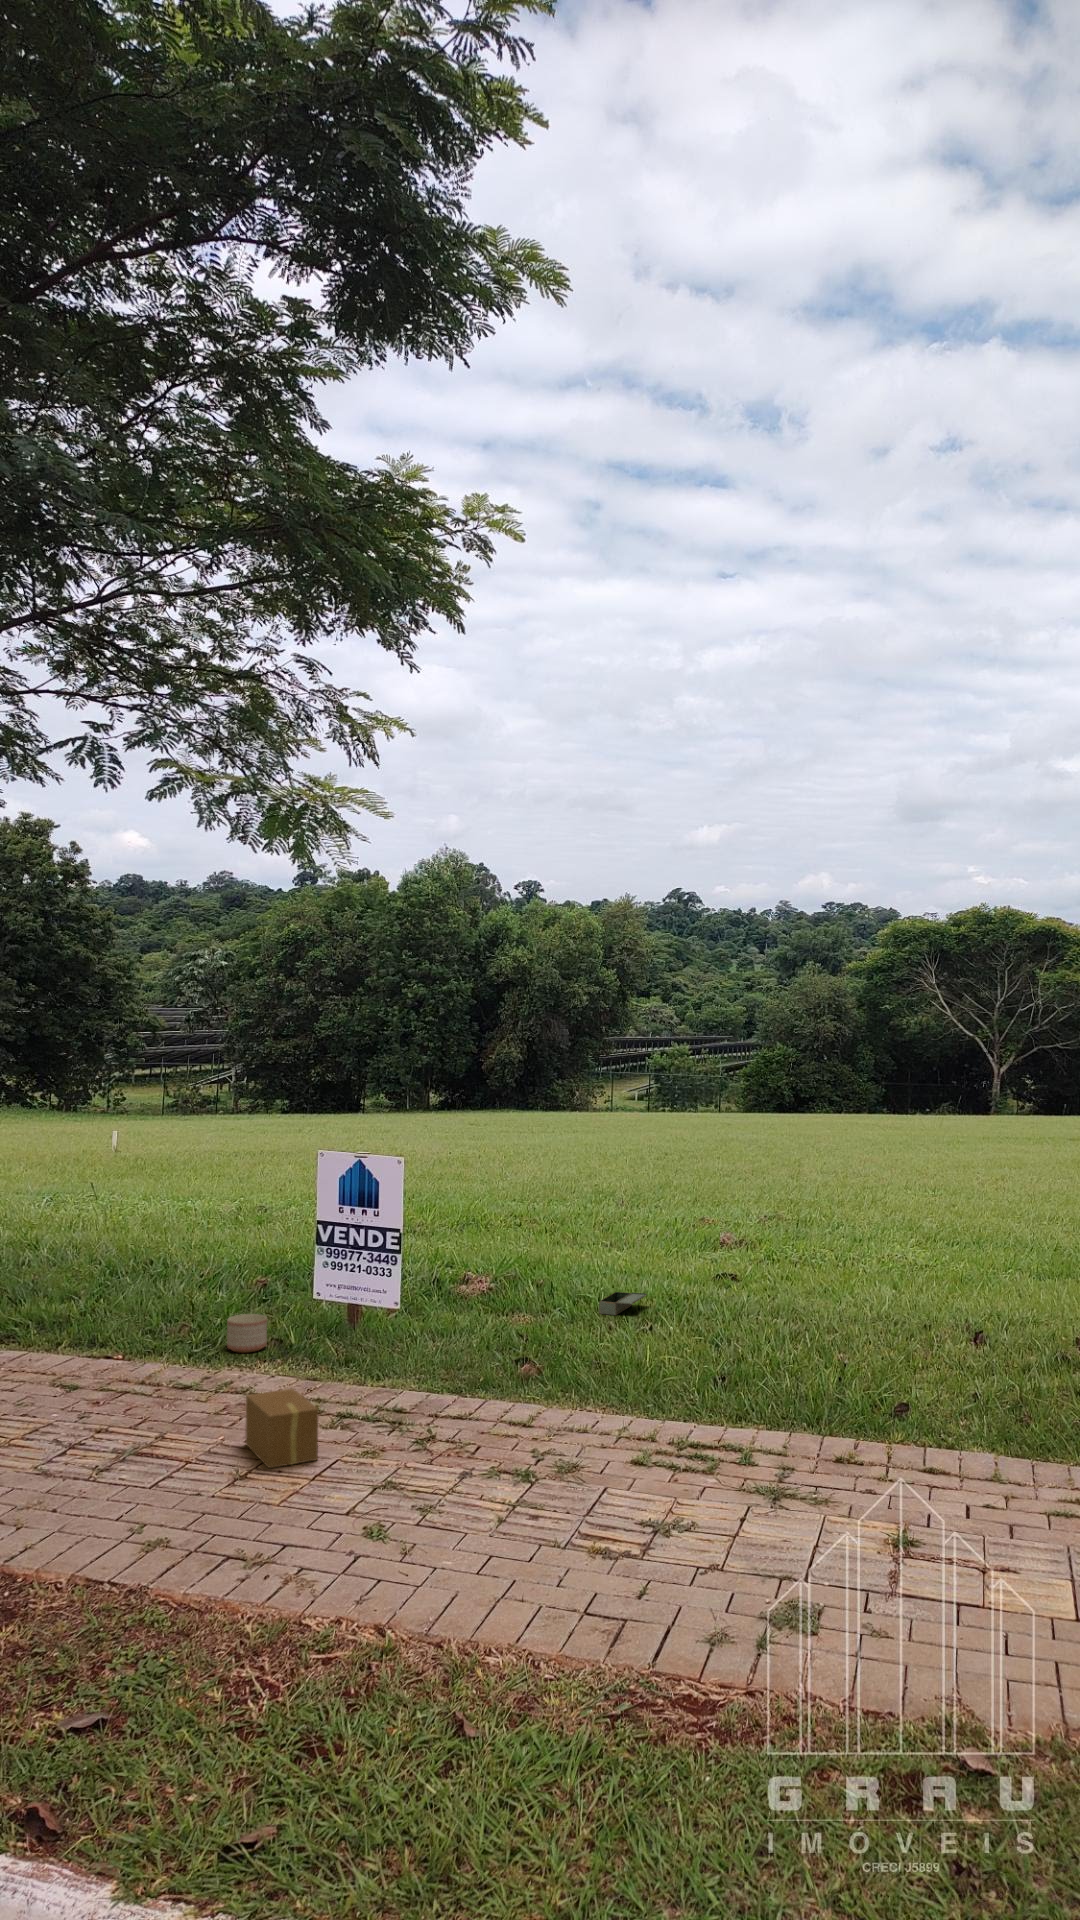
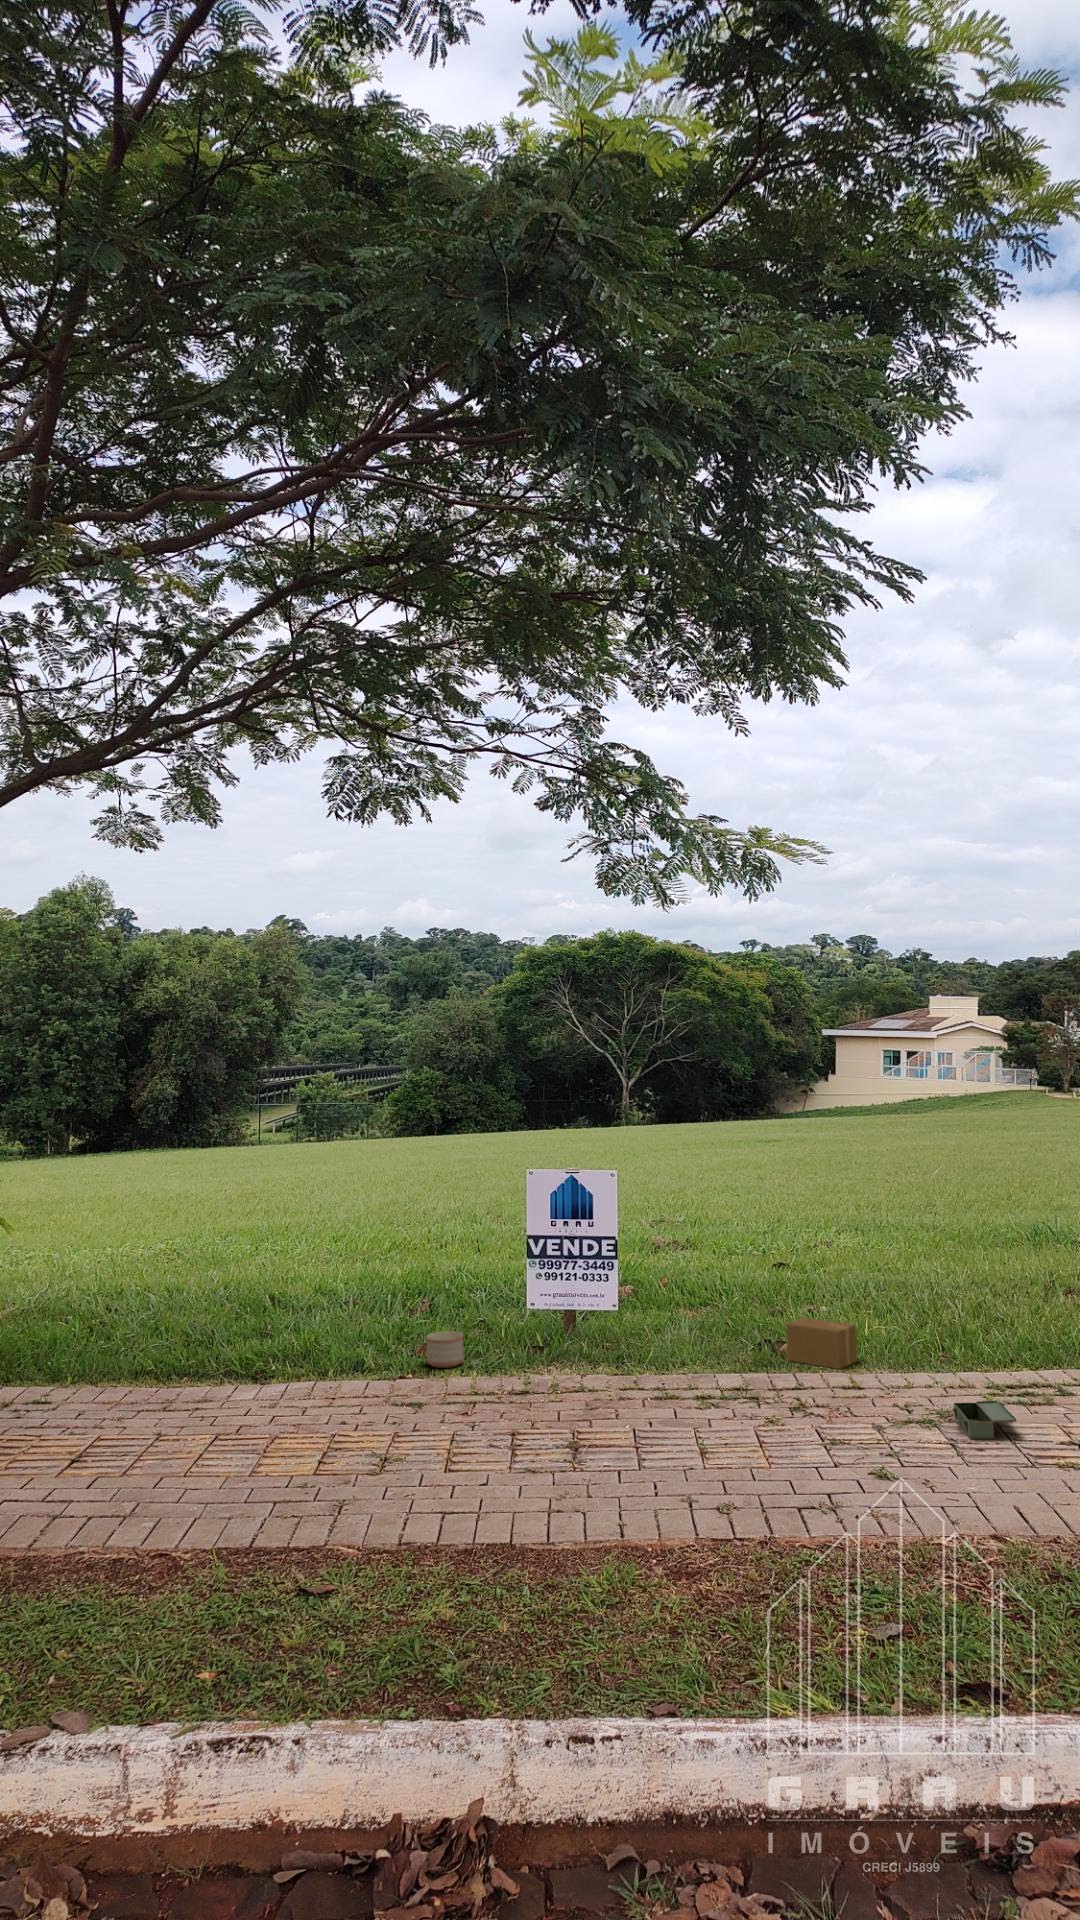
toolbox: present [599,1292,647,1315] -> present [953,1401,1017,1439]
cardboard box: present [245,1389,318,1468] -> present [786,1318,857,1369]

